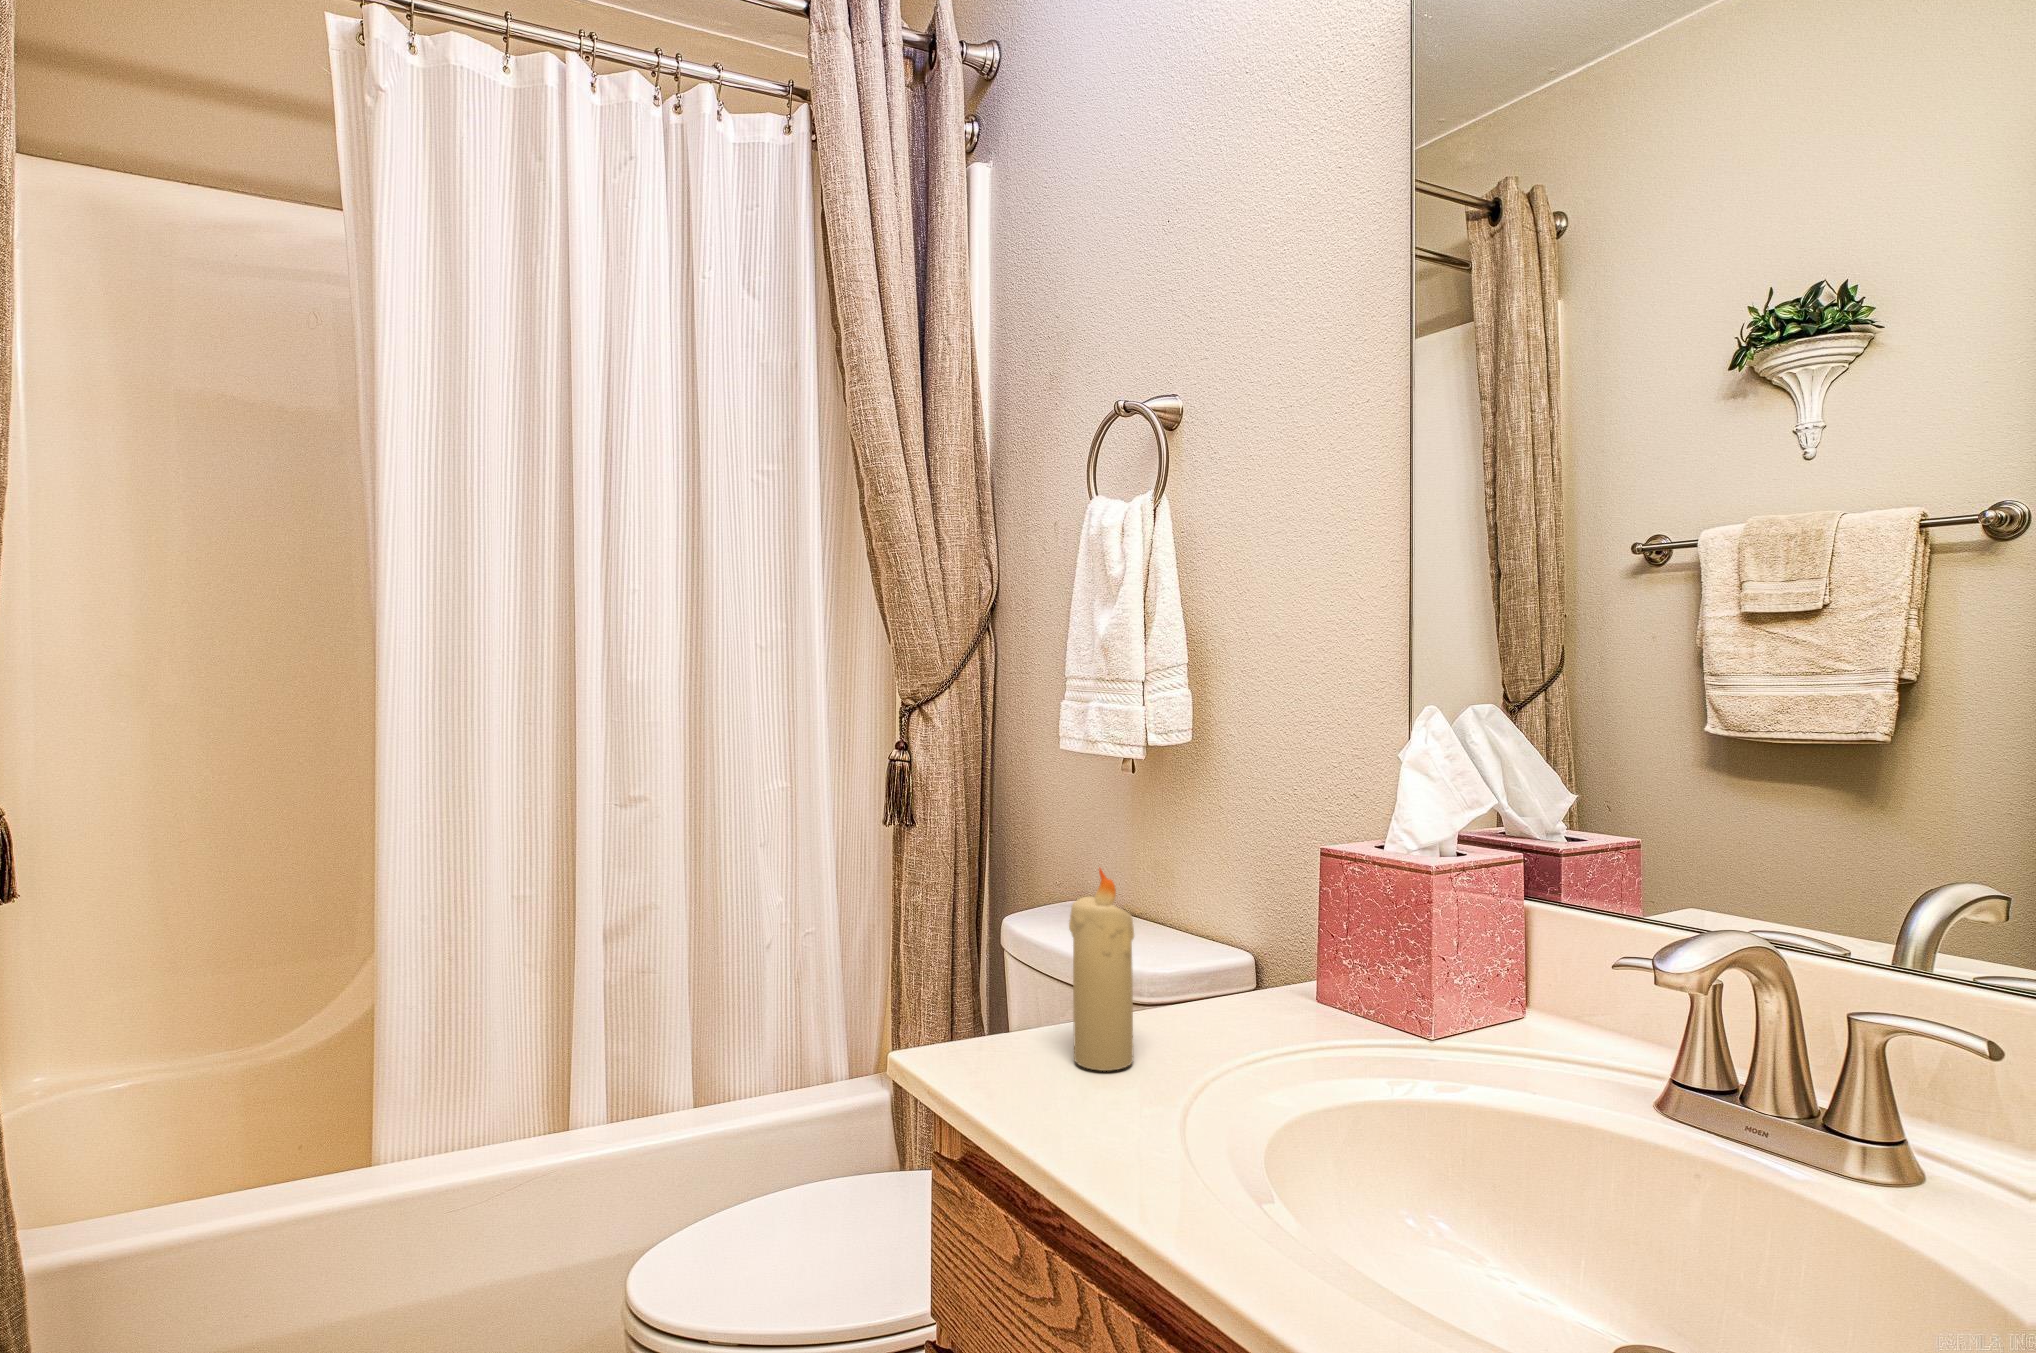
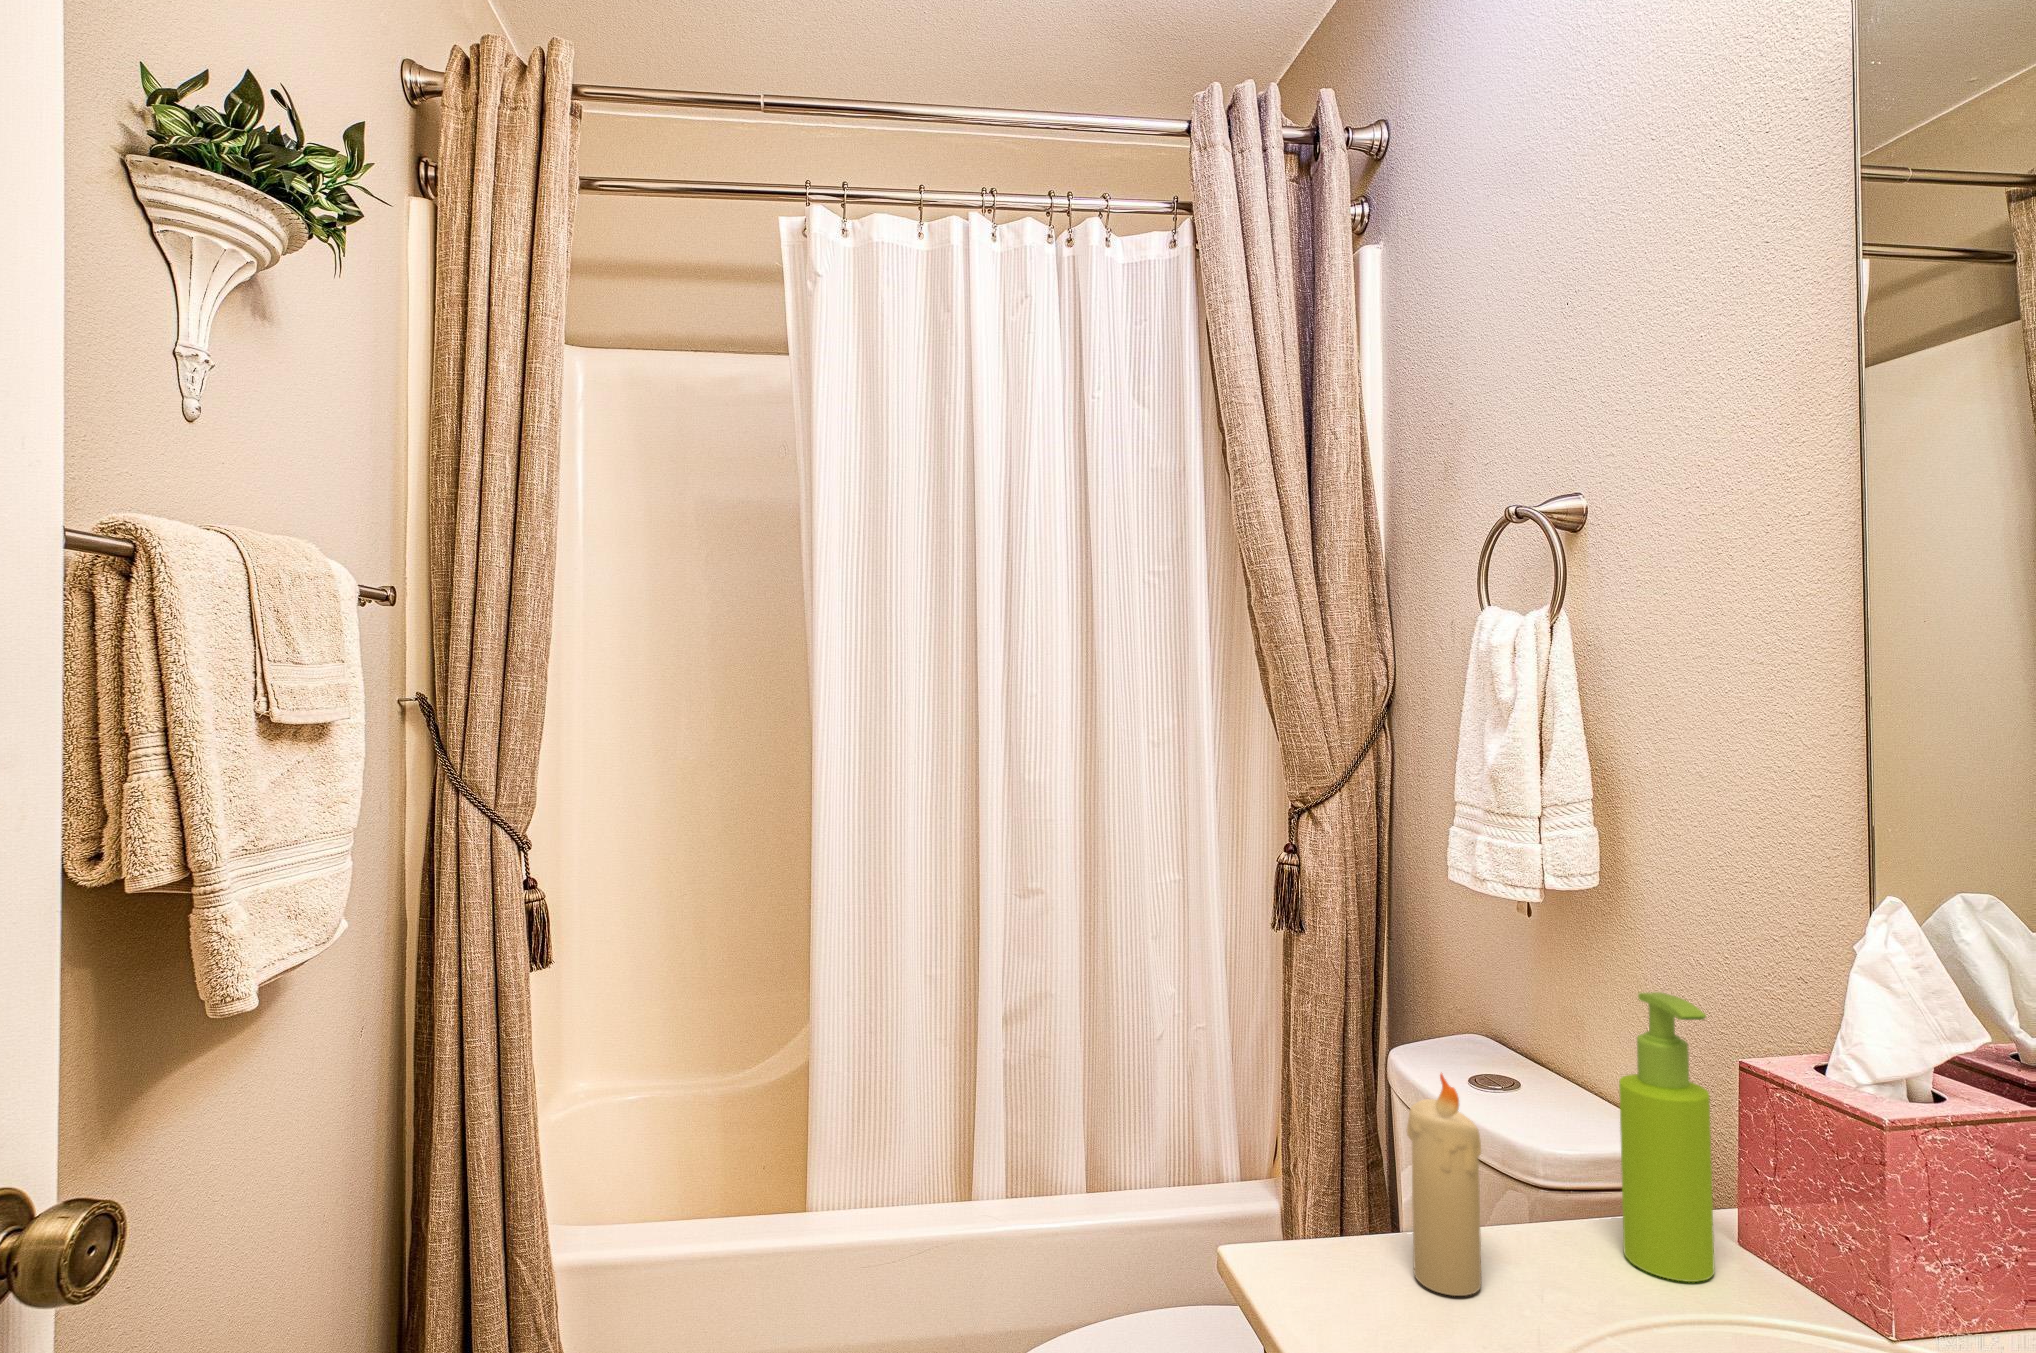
soap dispenser: none [1235,790,1307,1032] -> present [1619,992,1714,1282]

